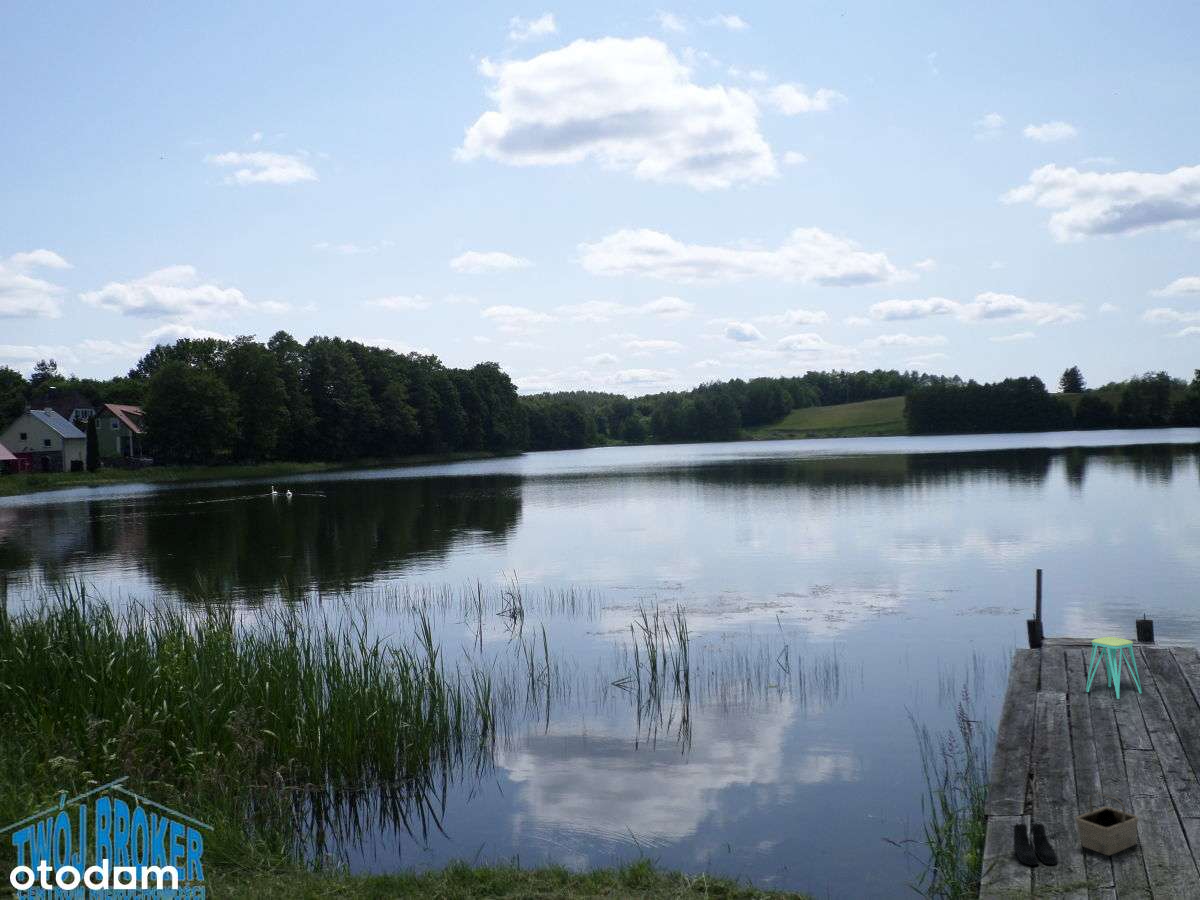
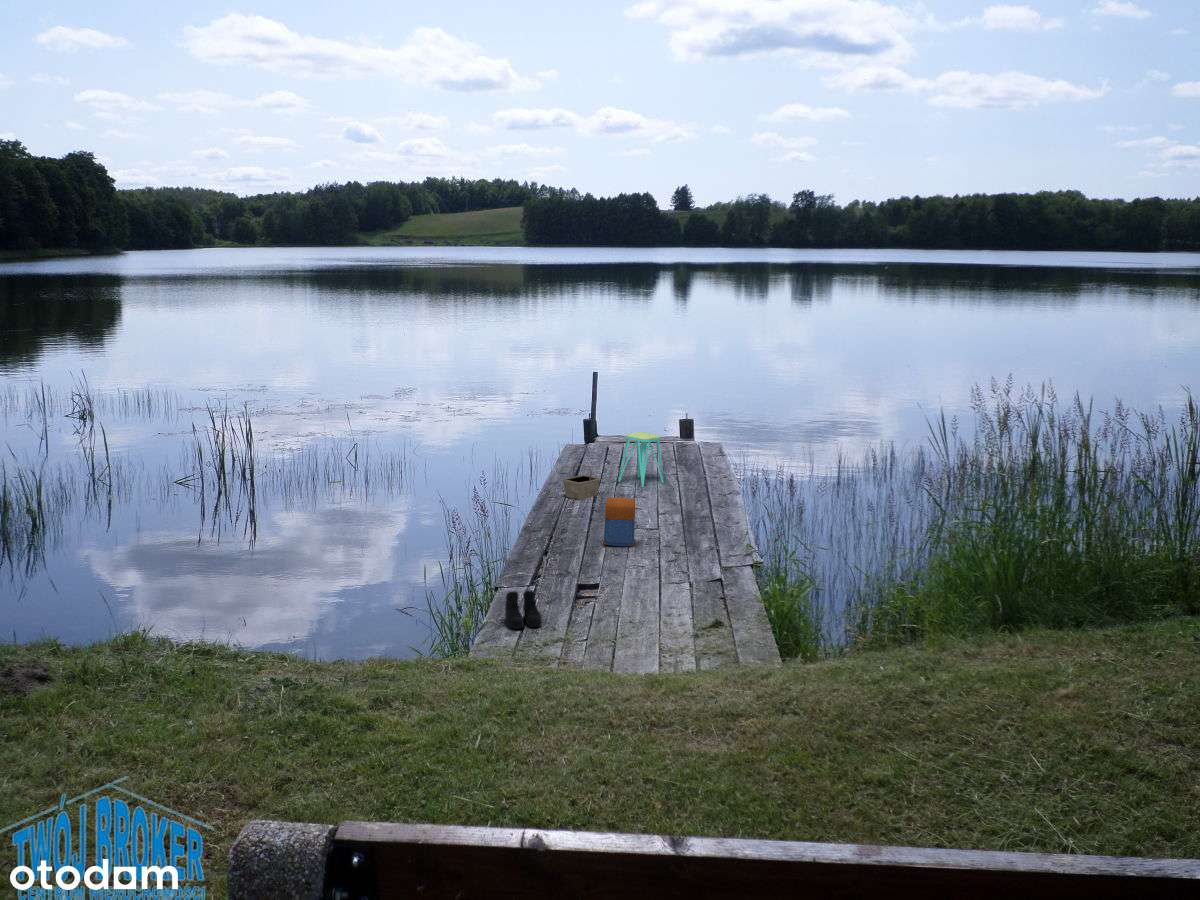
backpack: none [1095,717,1132,773] -> present [603,497,635,547]
basket: present [1075,793,1139,855] -> present [563,464,600,500]

